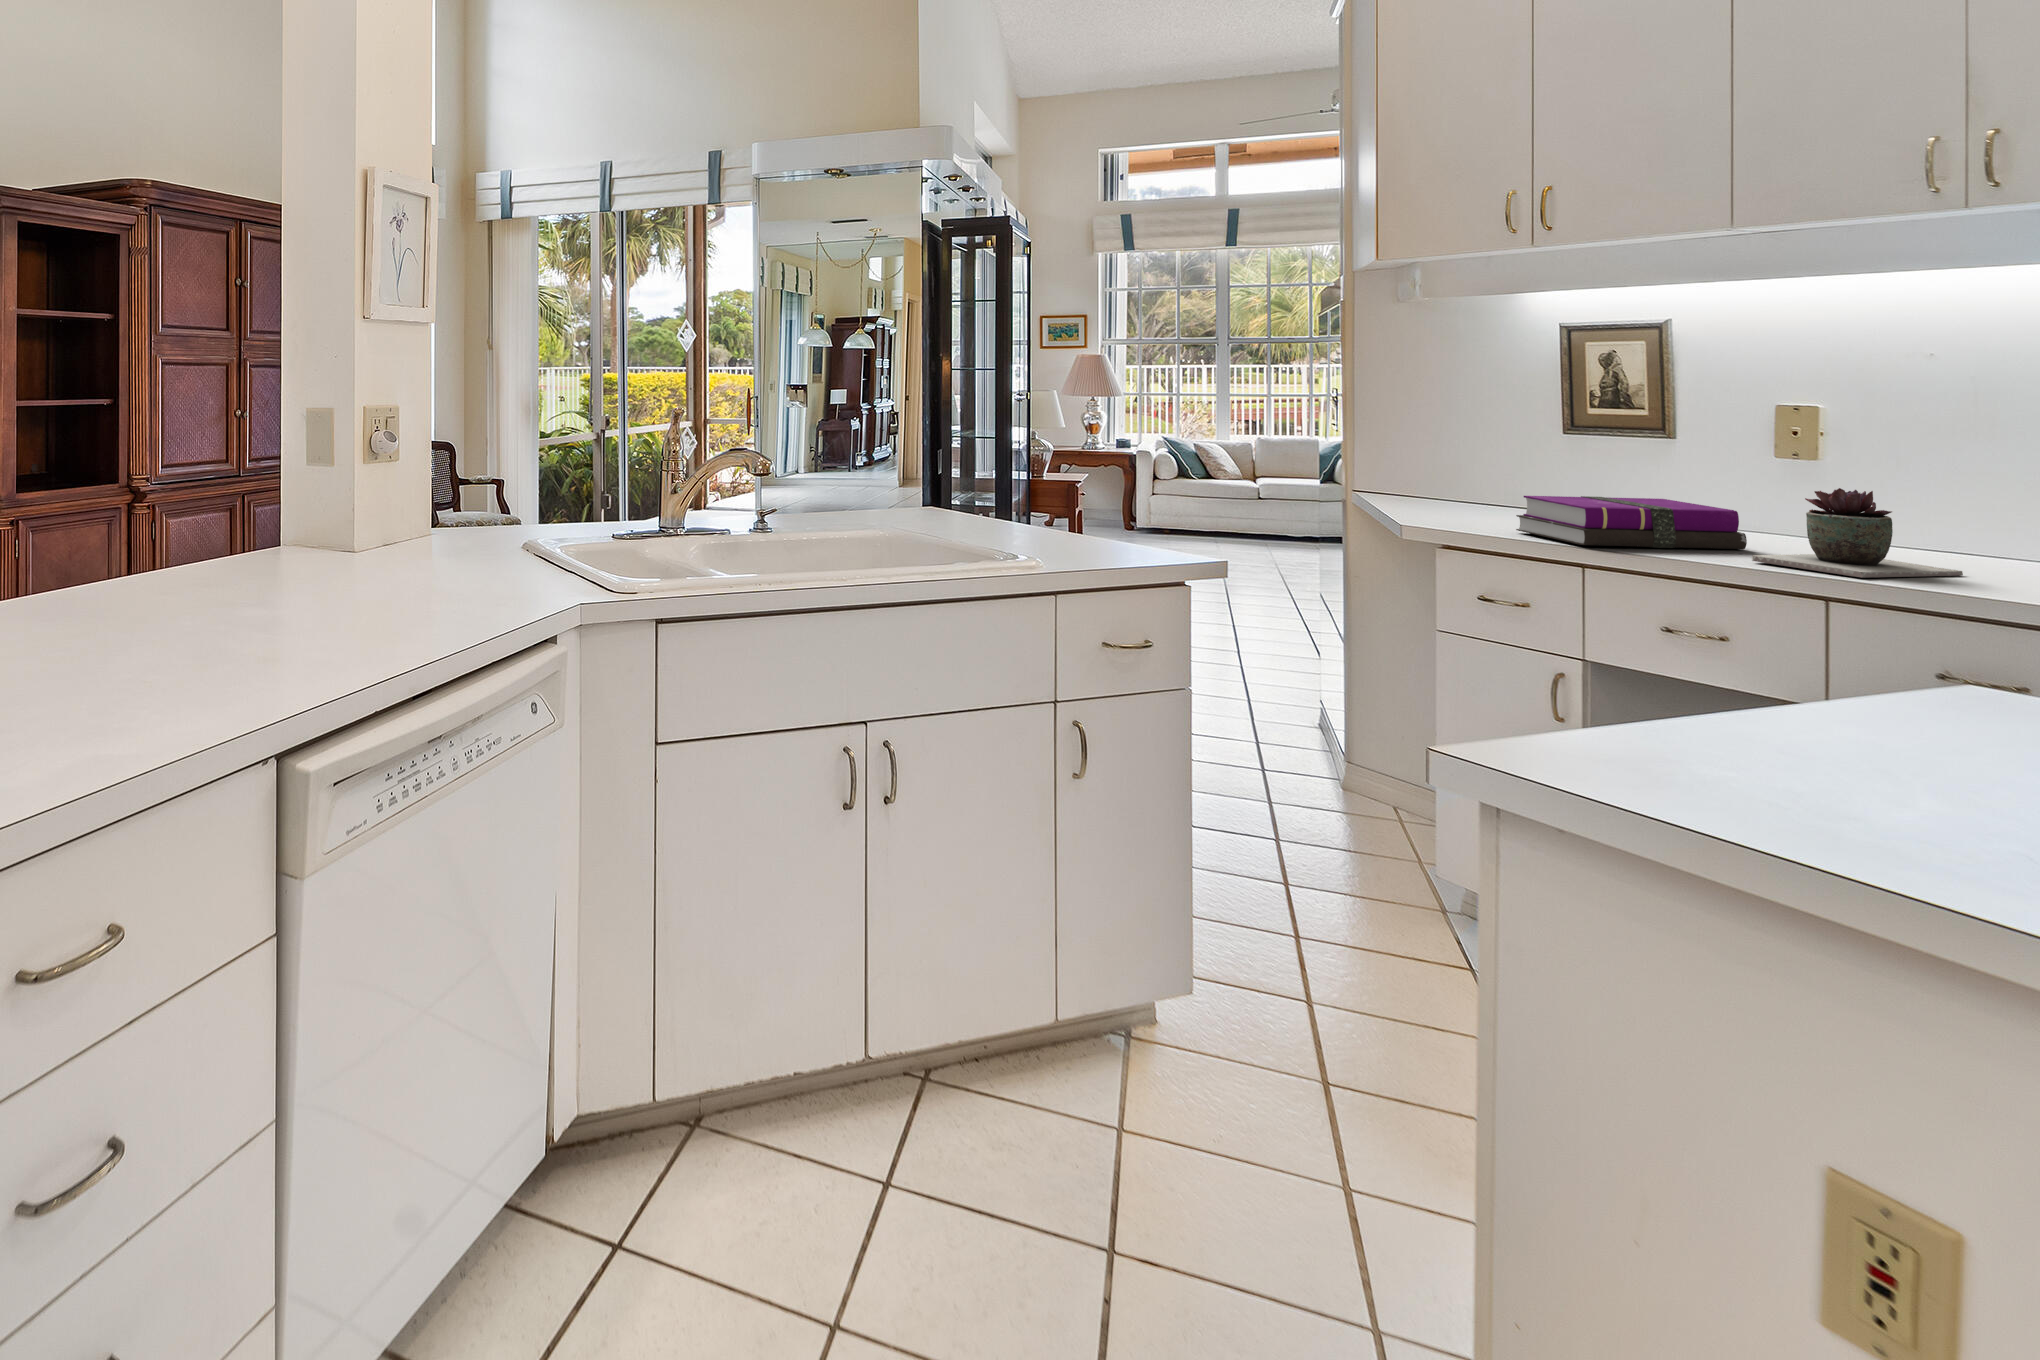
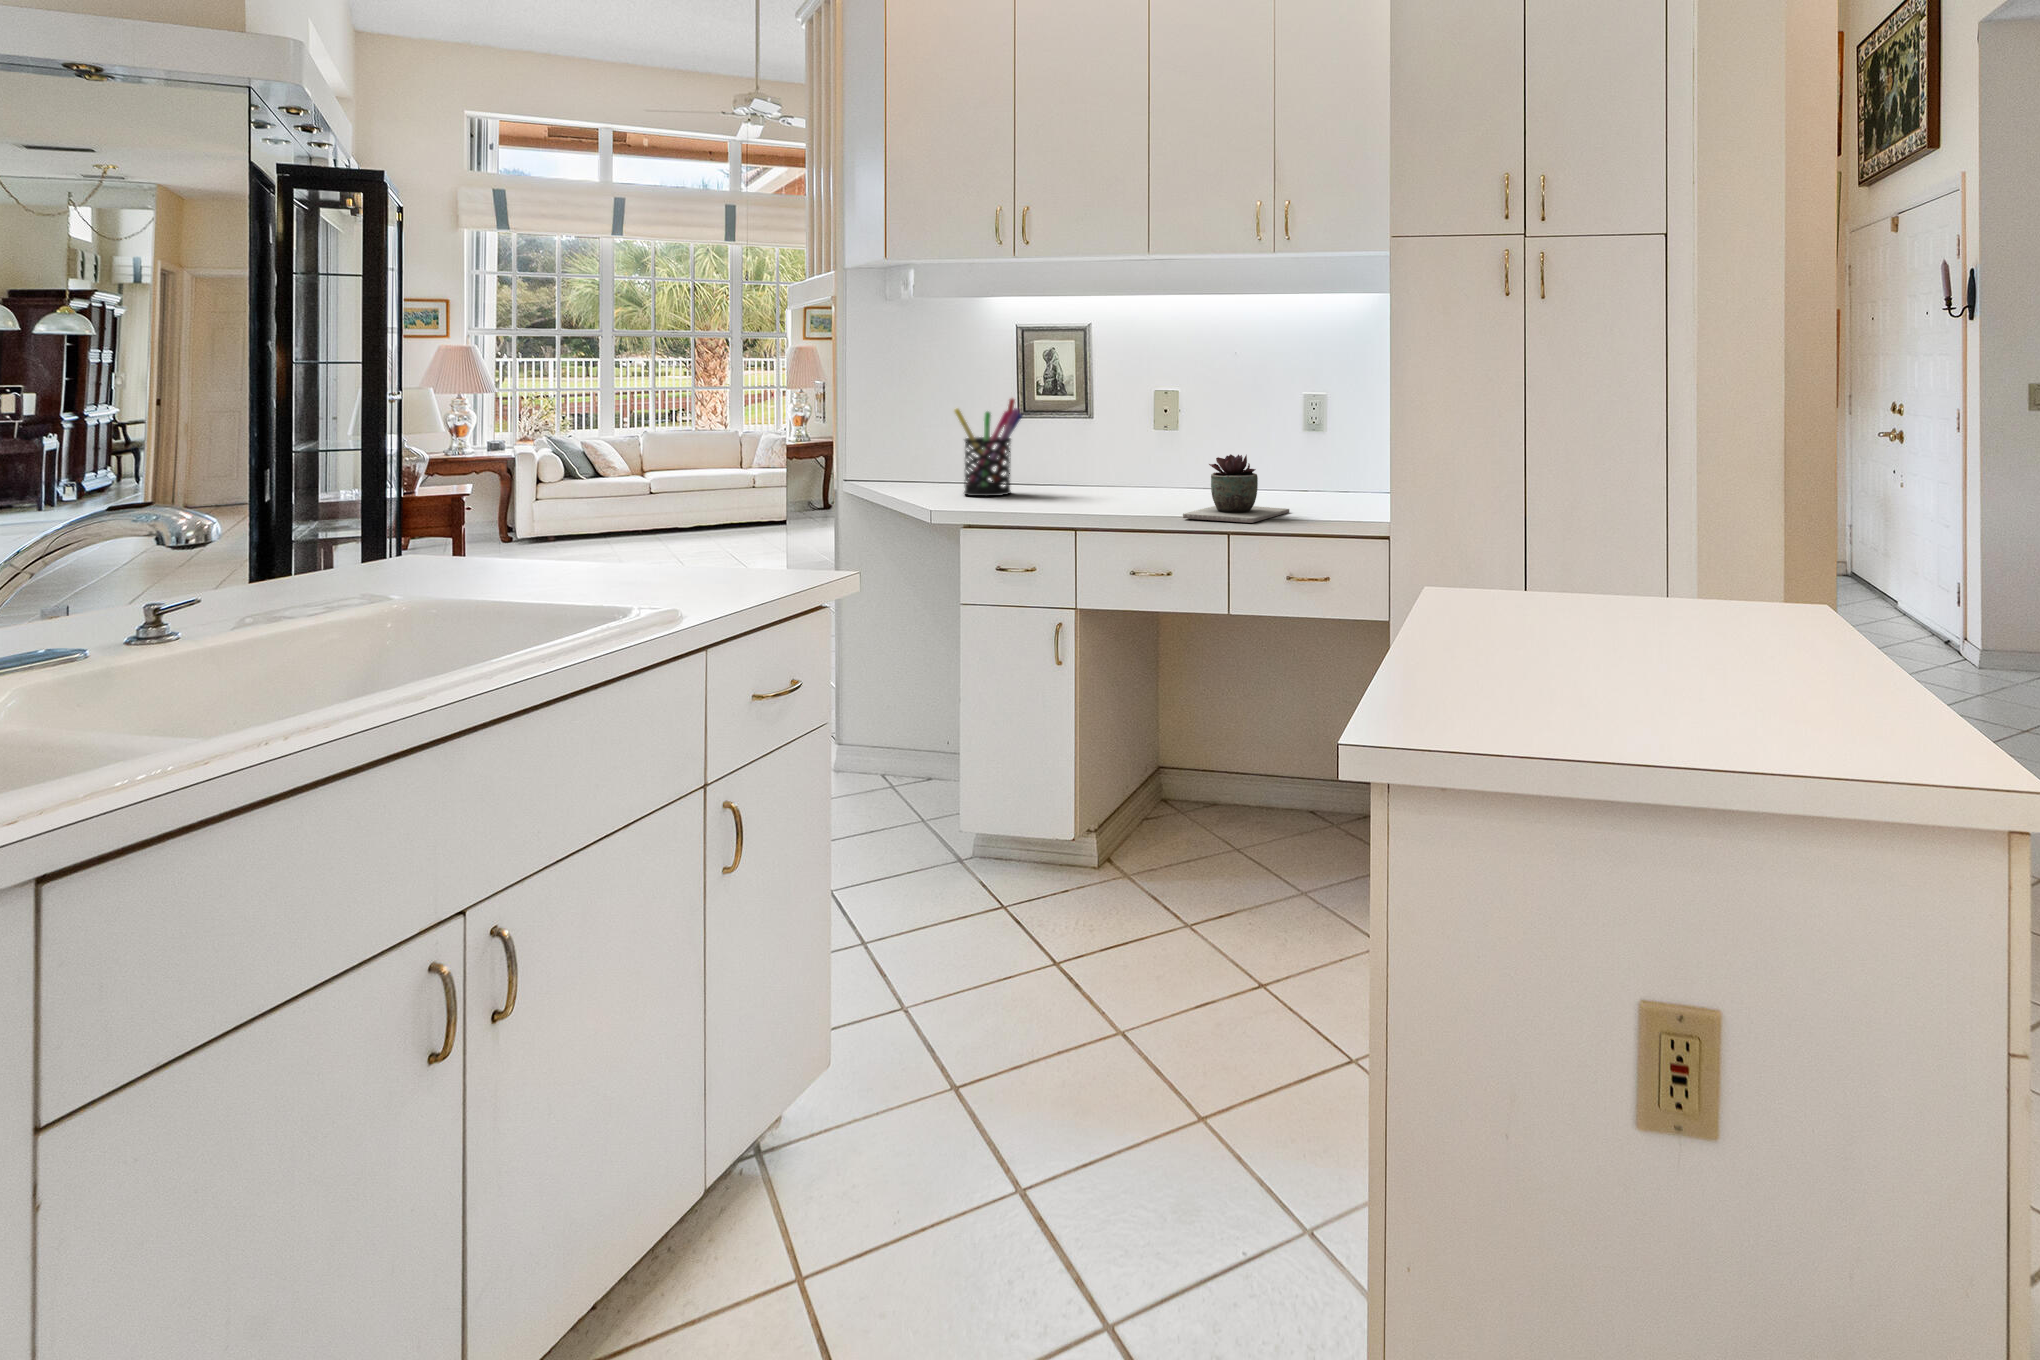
pen holder: none [1475,409,1565,516] -> present [955,399,1022,496]
notebook: present [1516,496,1747,549] -> none [1010,472,1165,520]

